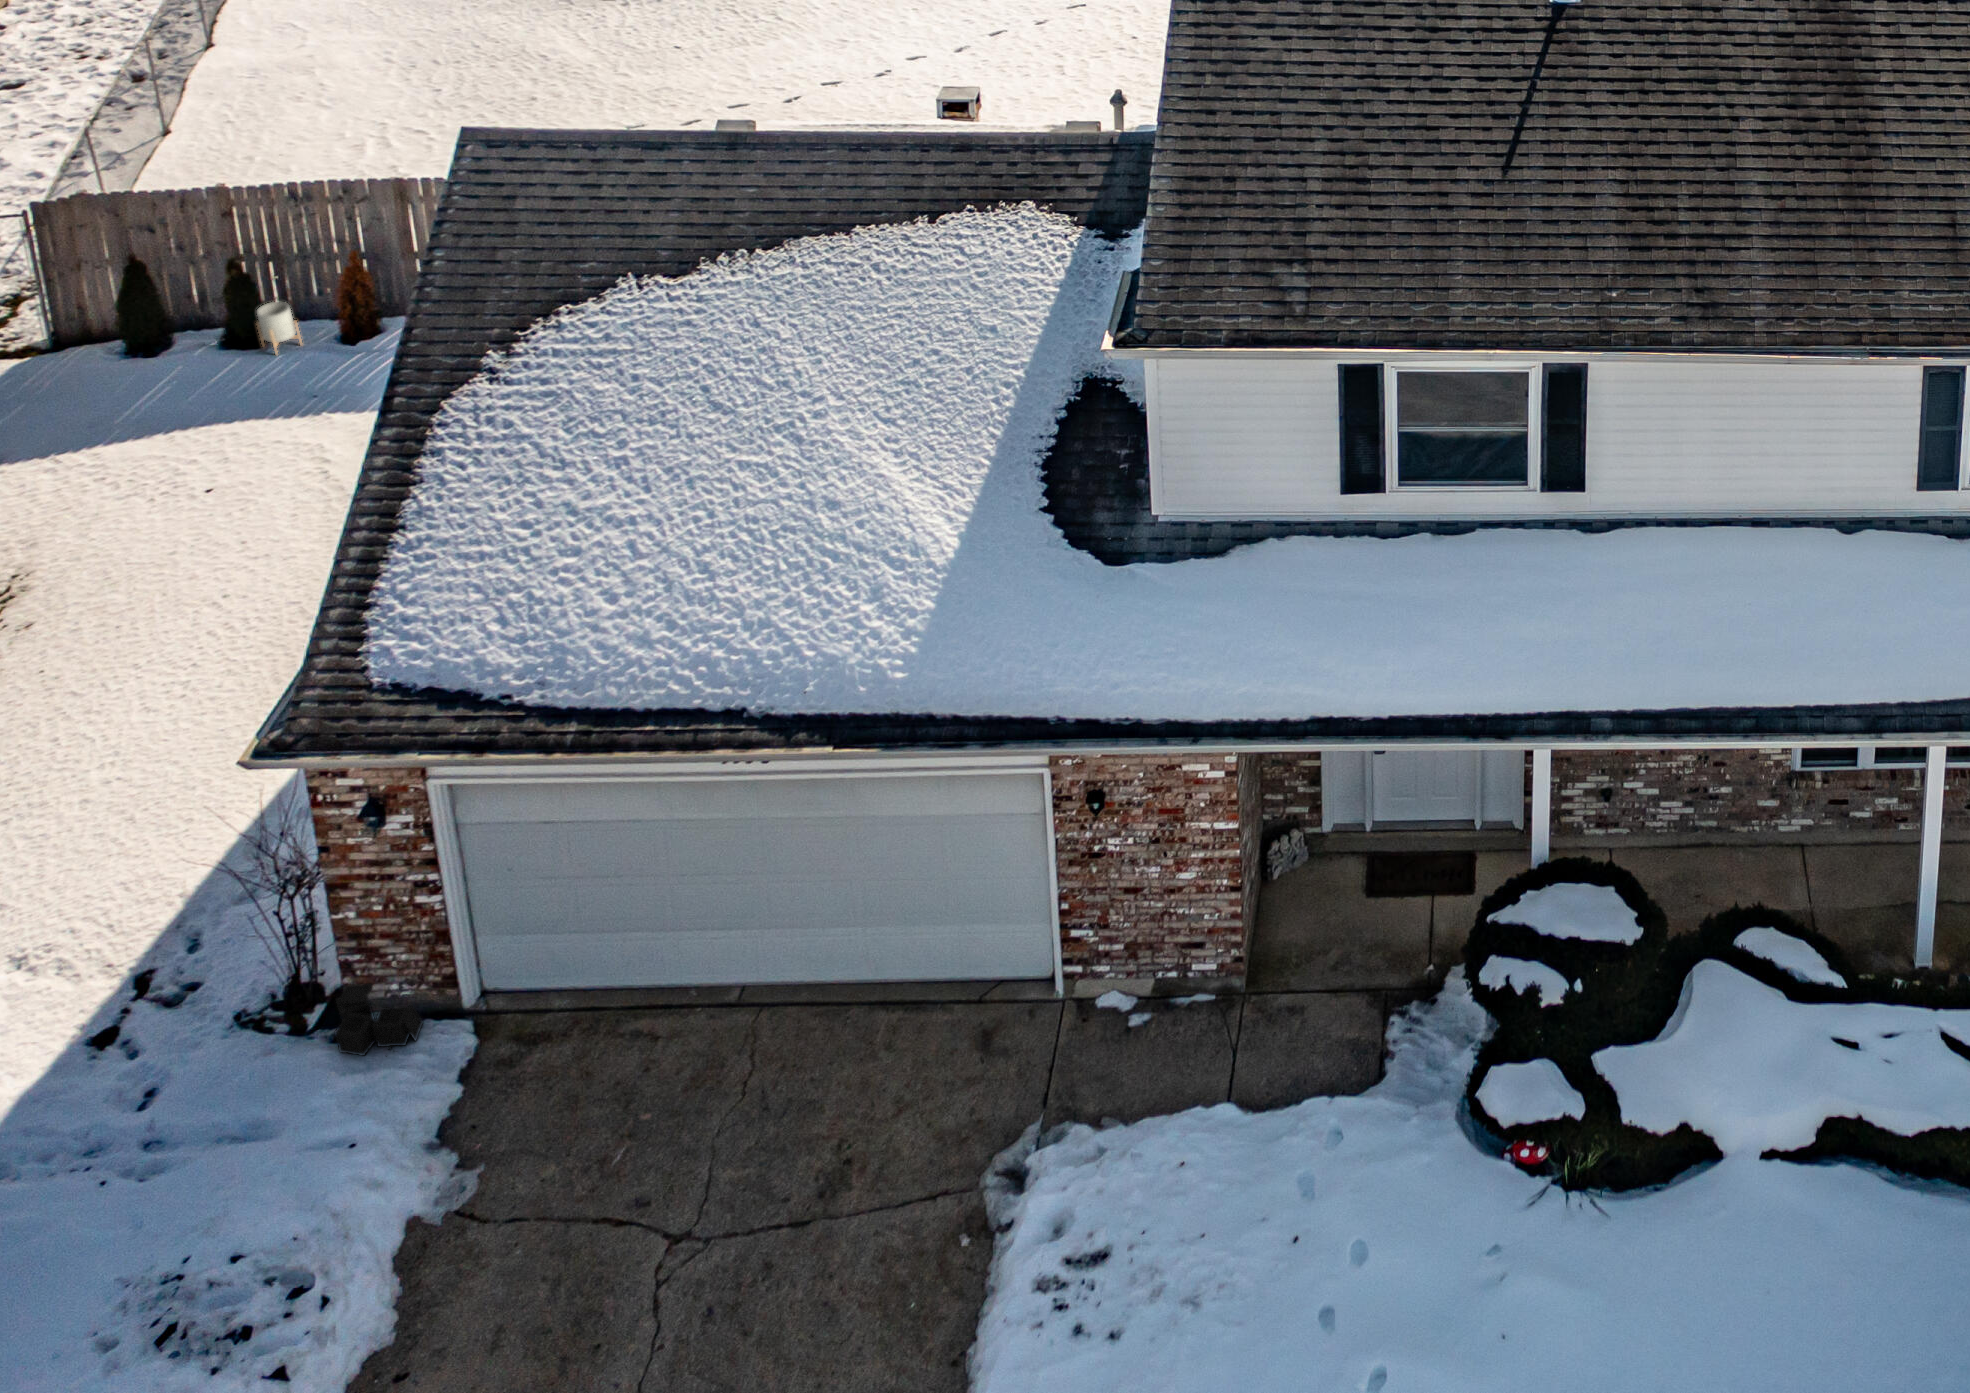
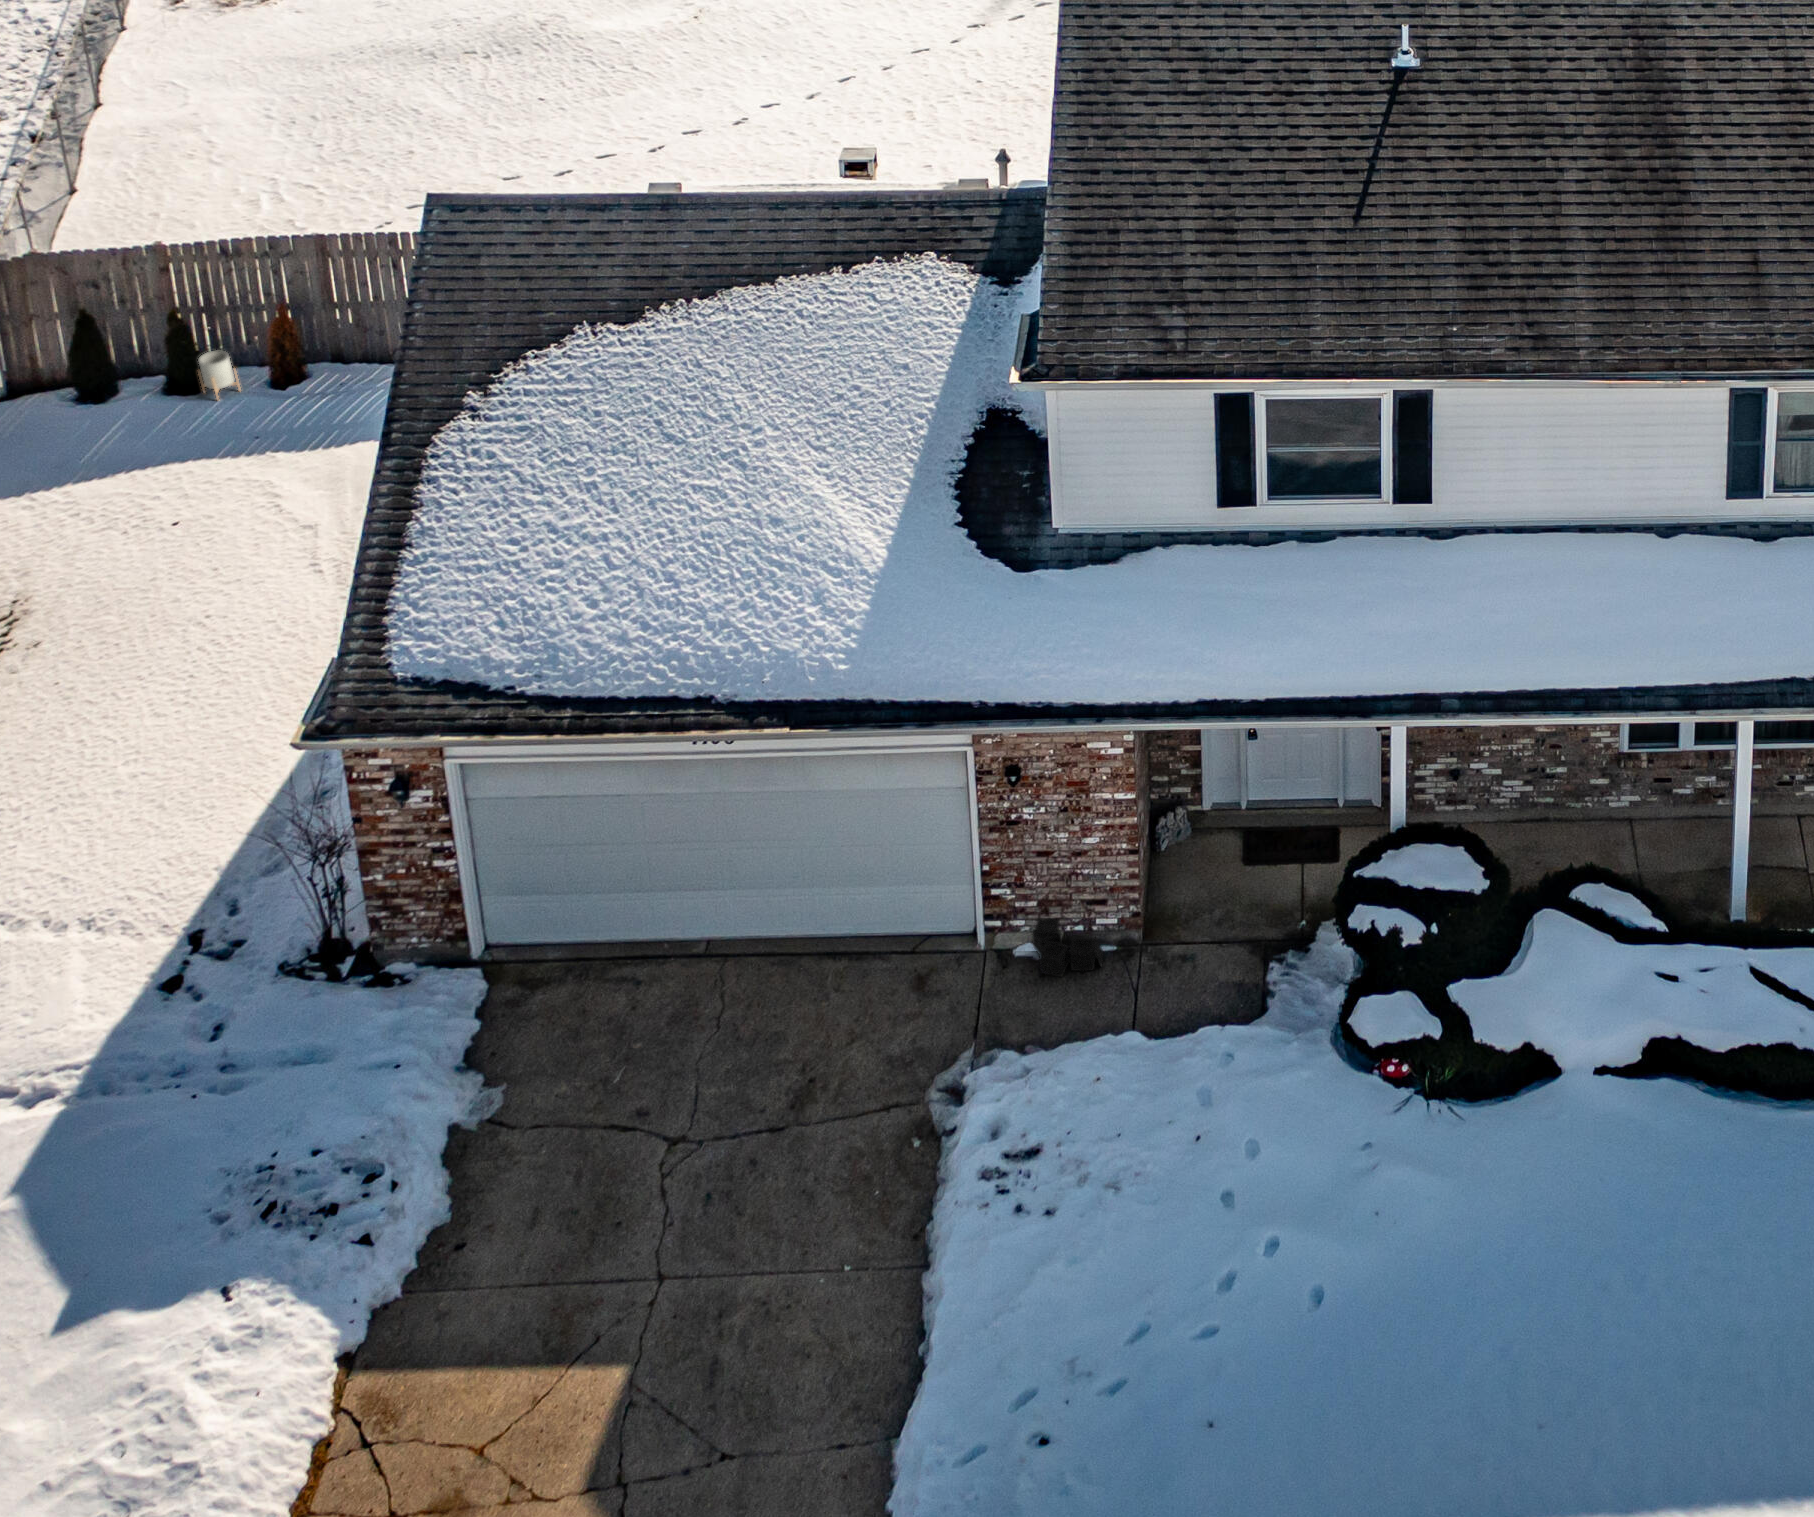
storage bin: present [335,983,423,1055] -> present [1032,918,1104,977]

